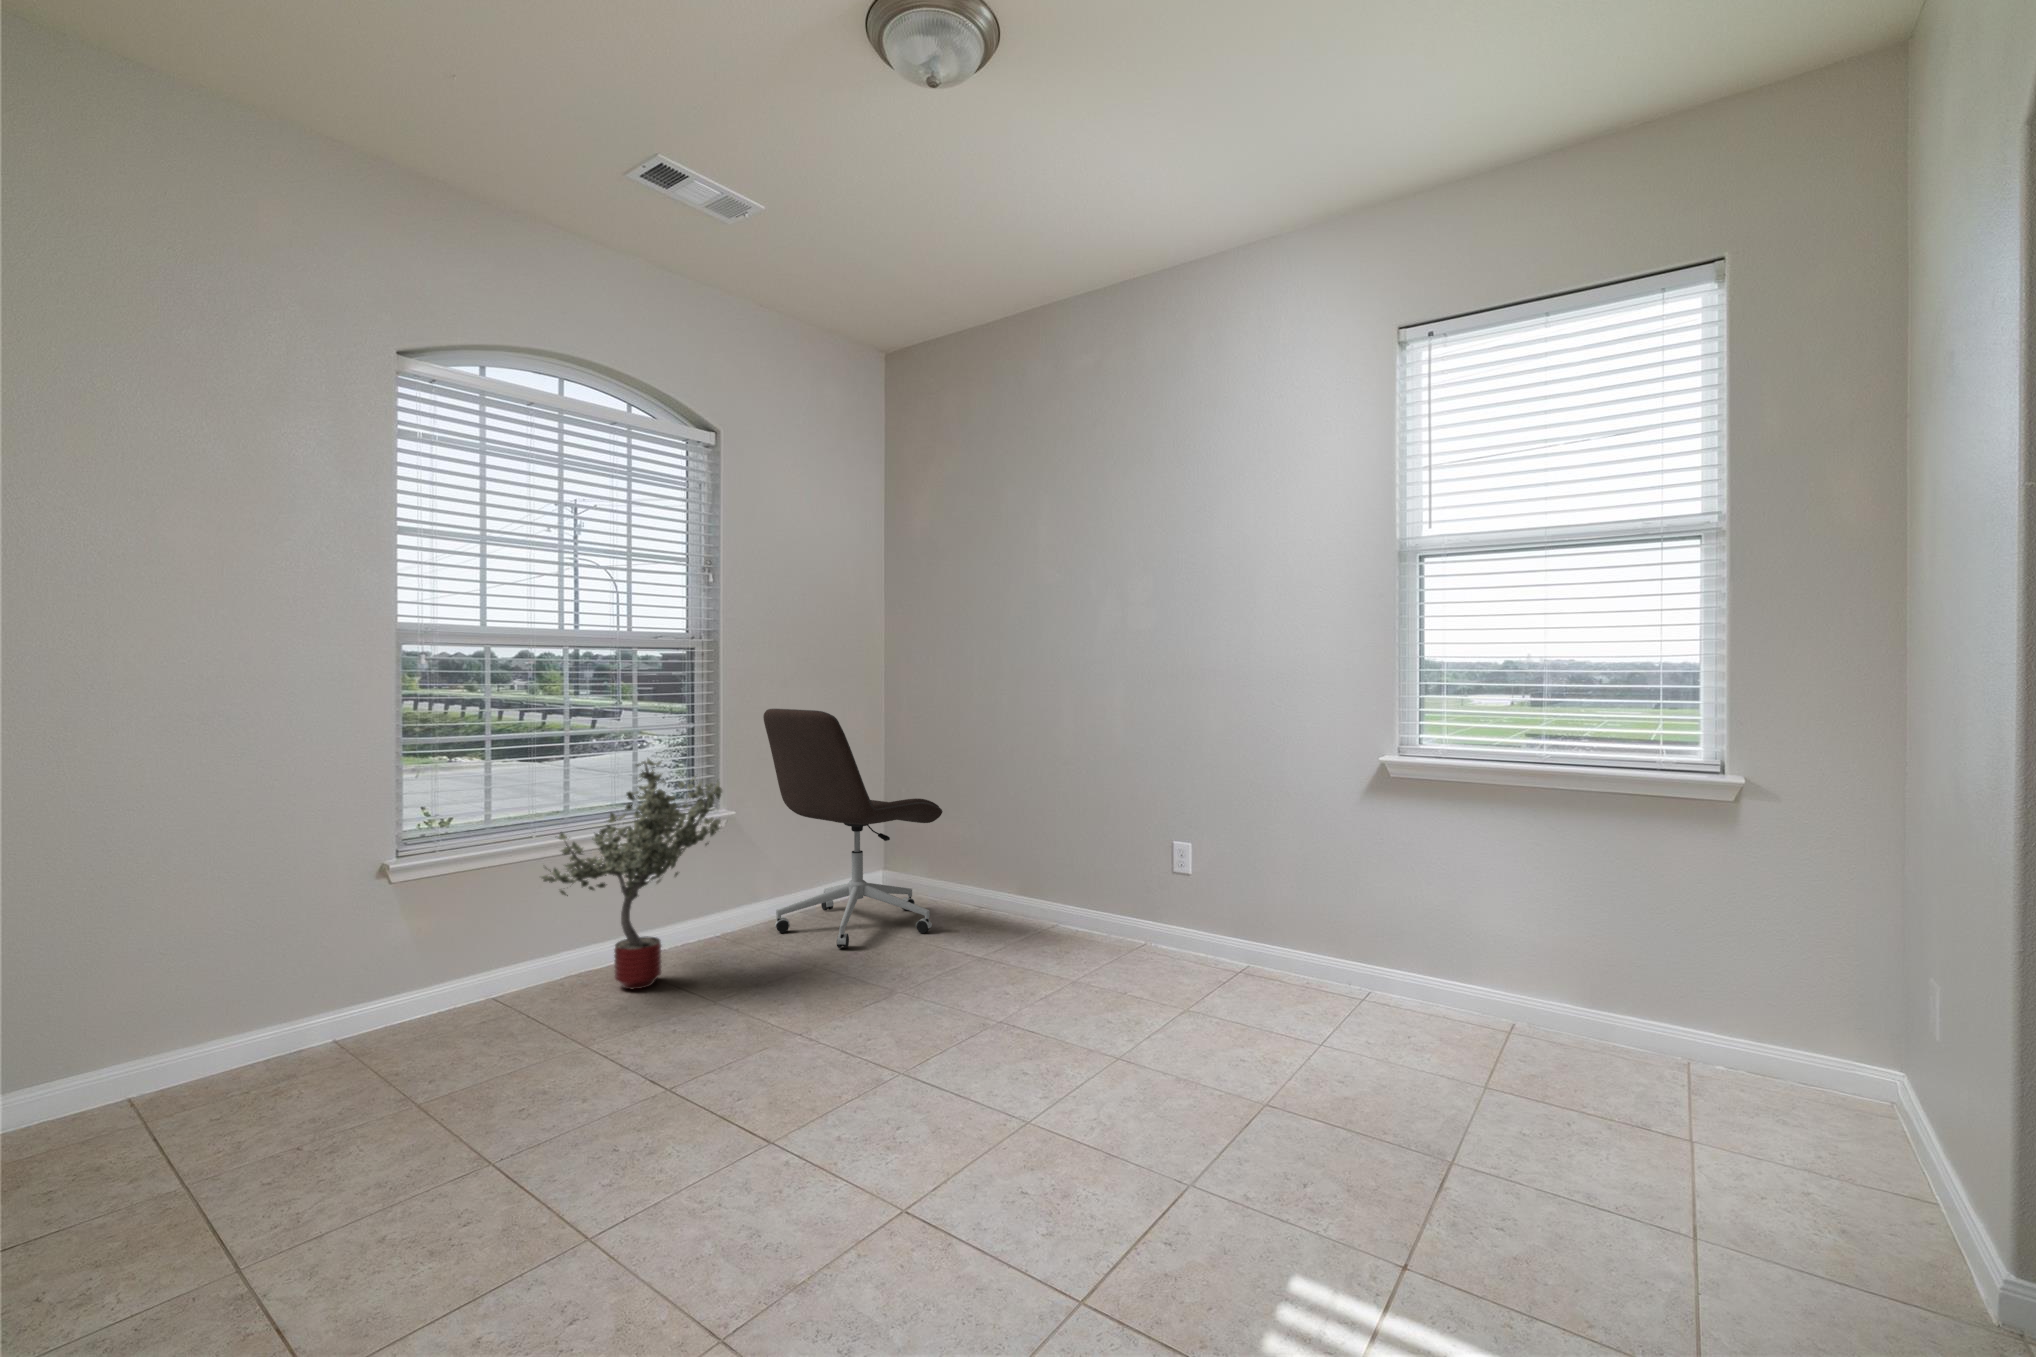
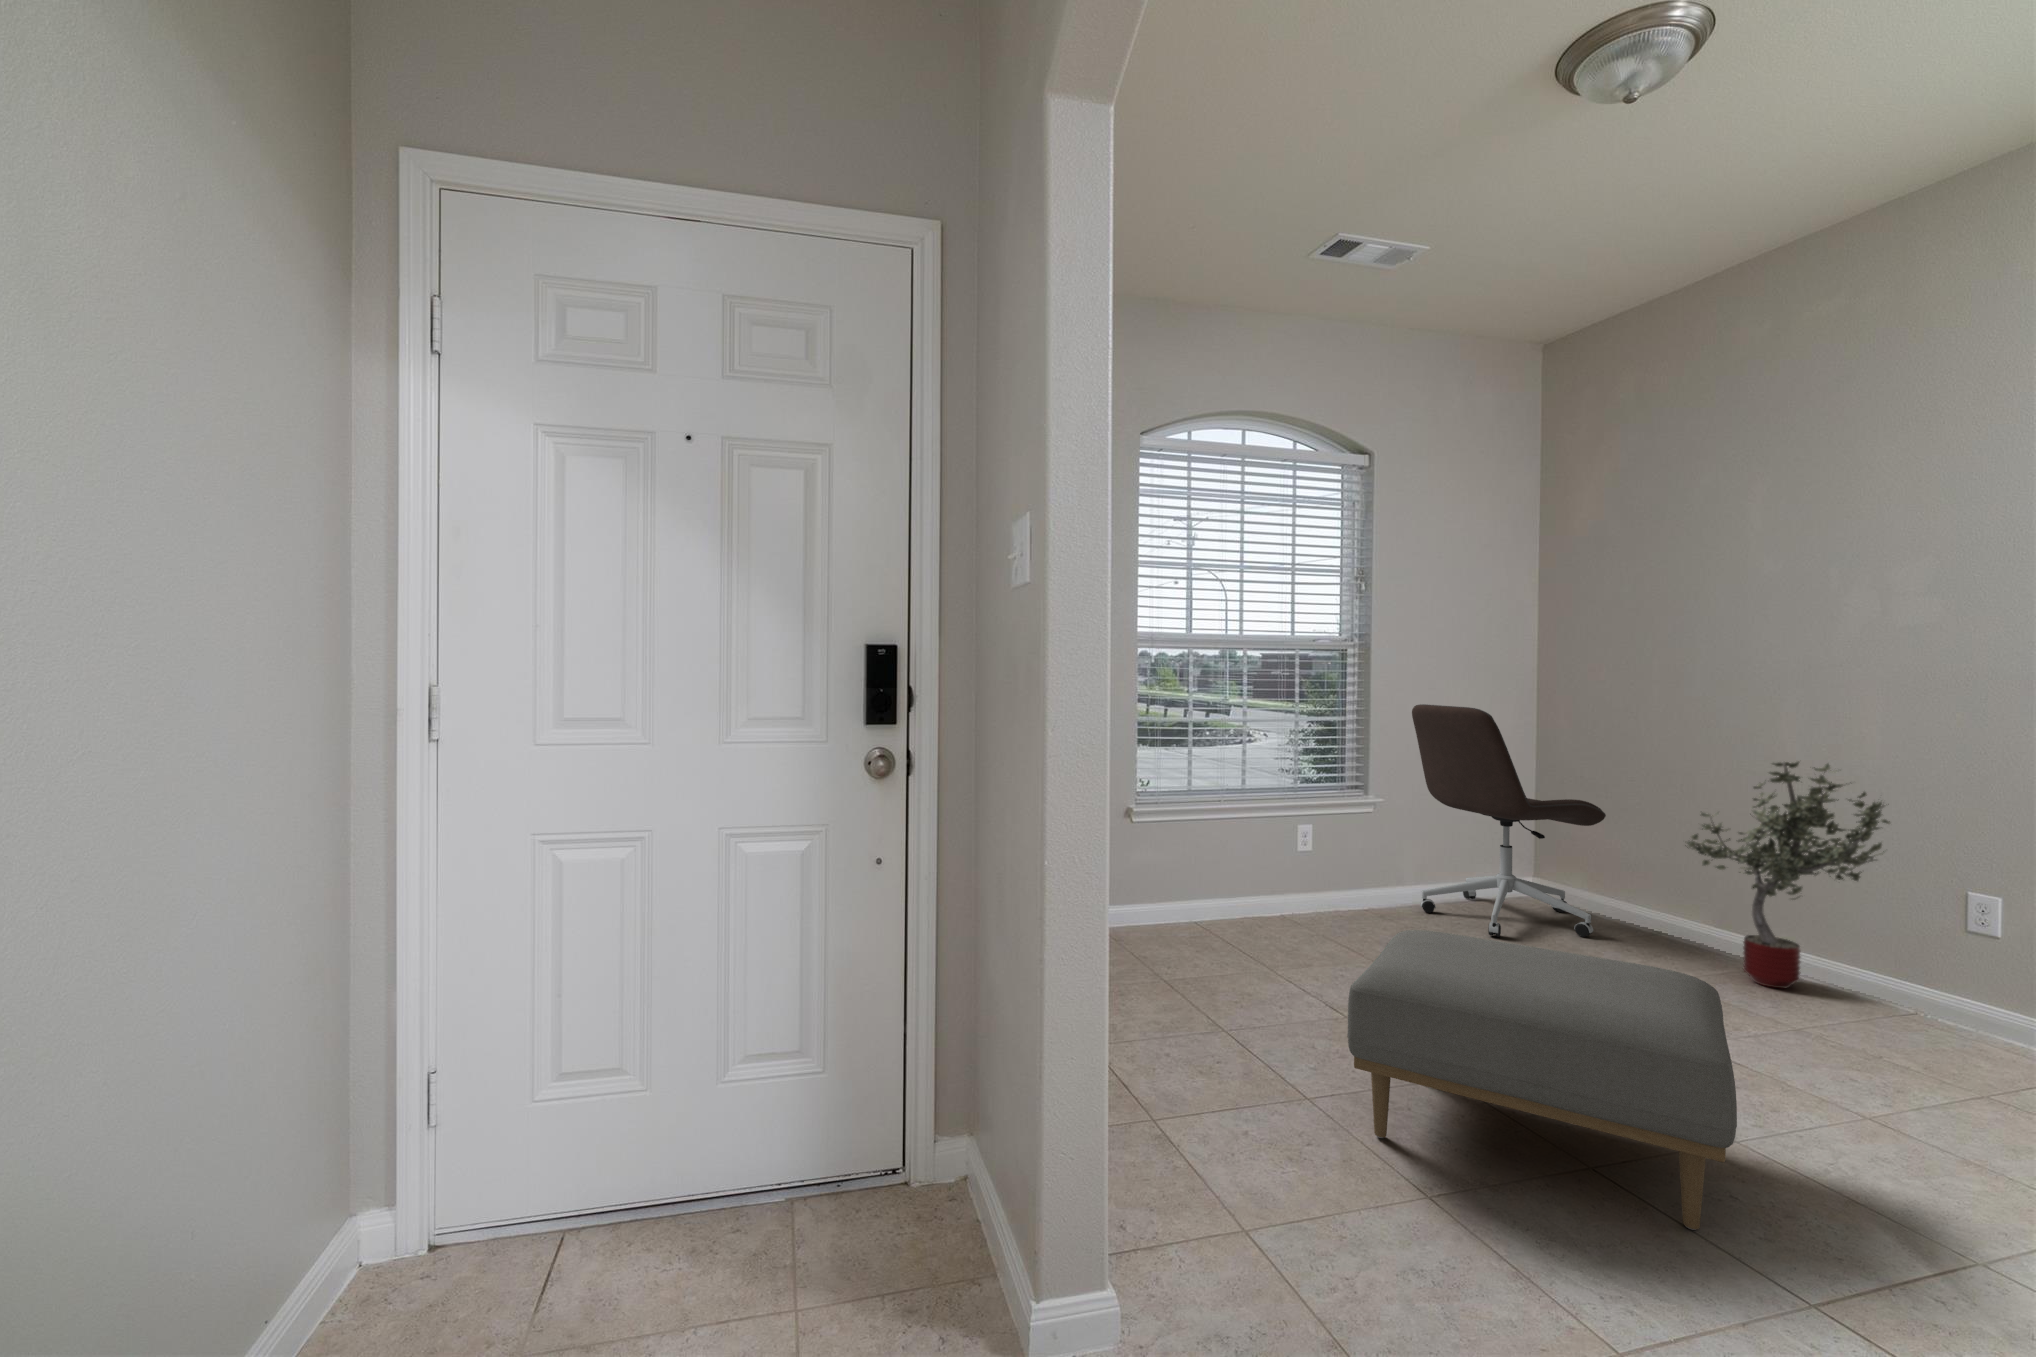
potted tree: present [541,759,723,989] -> present [1685,761,1890,988]
ottoman: none [616,968,1001,1241] -> present [1347,930,1737,1230]

